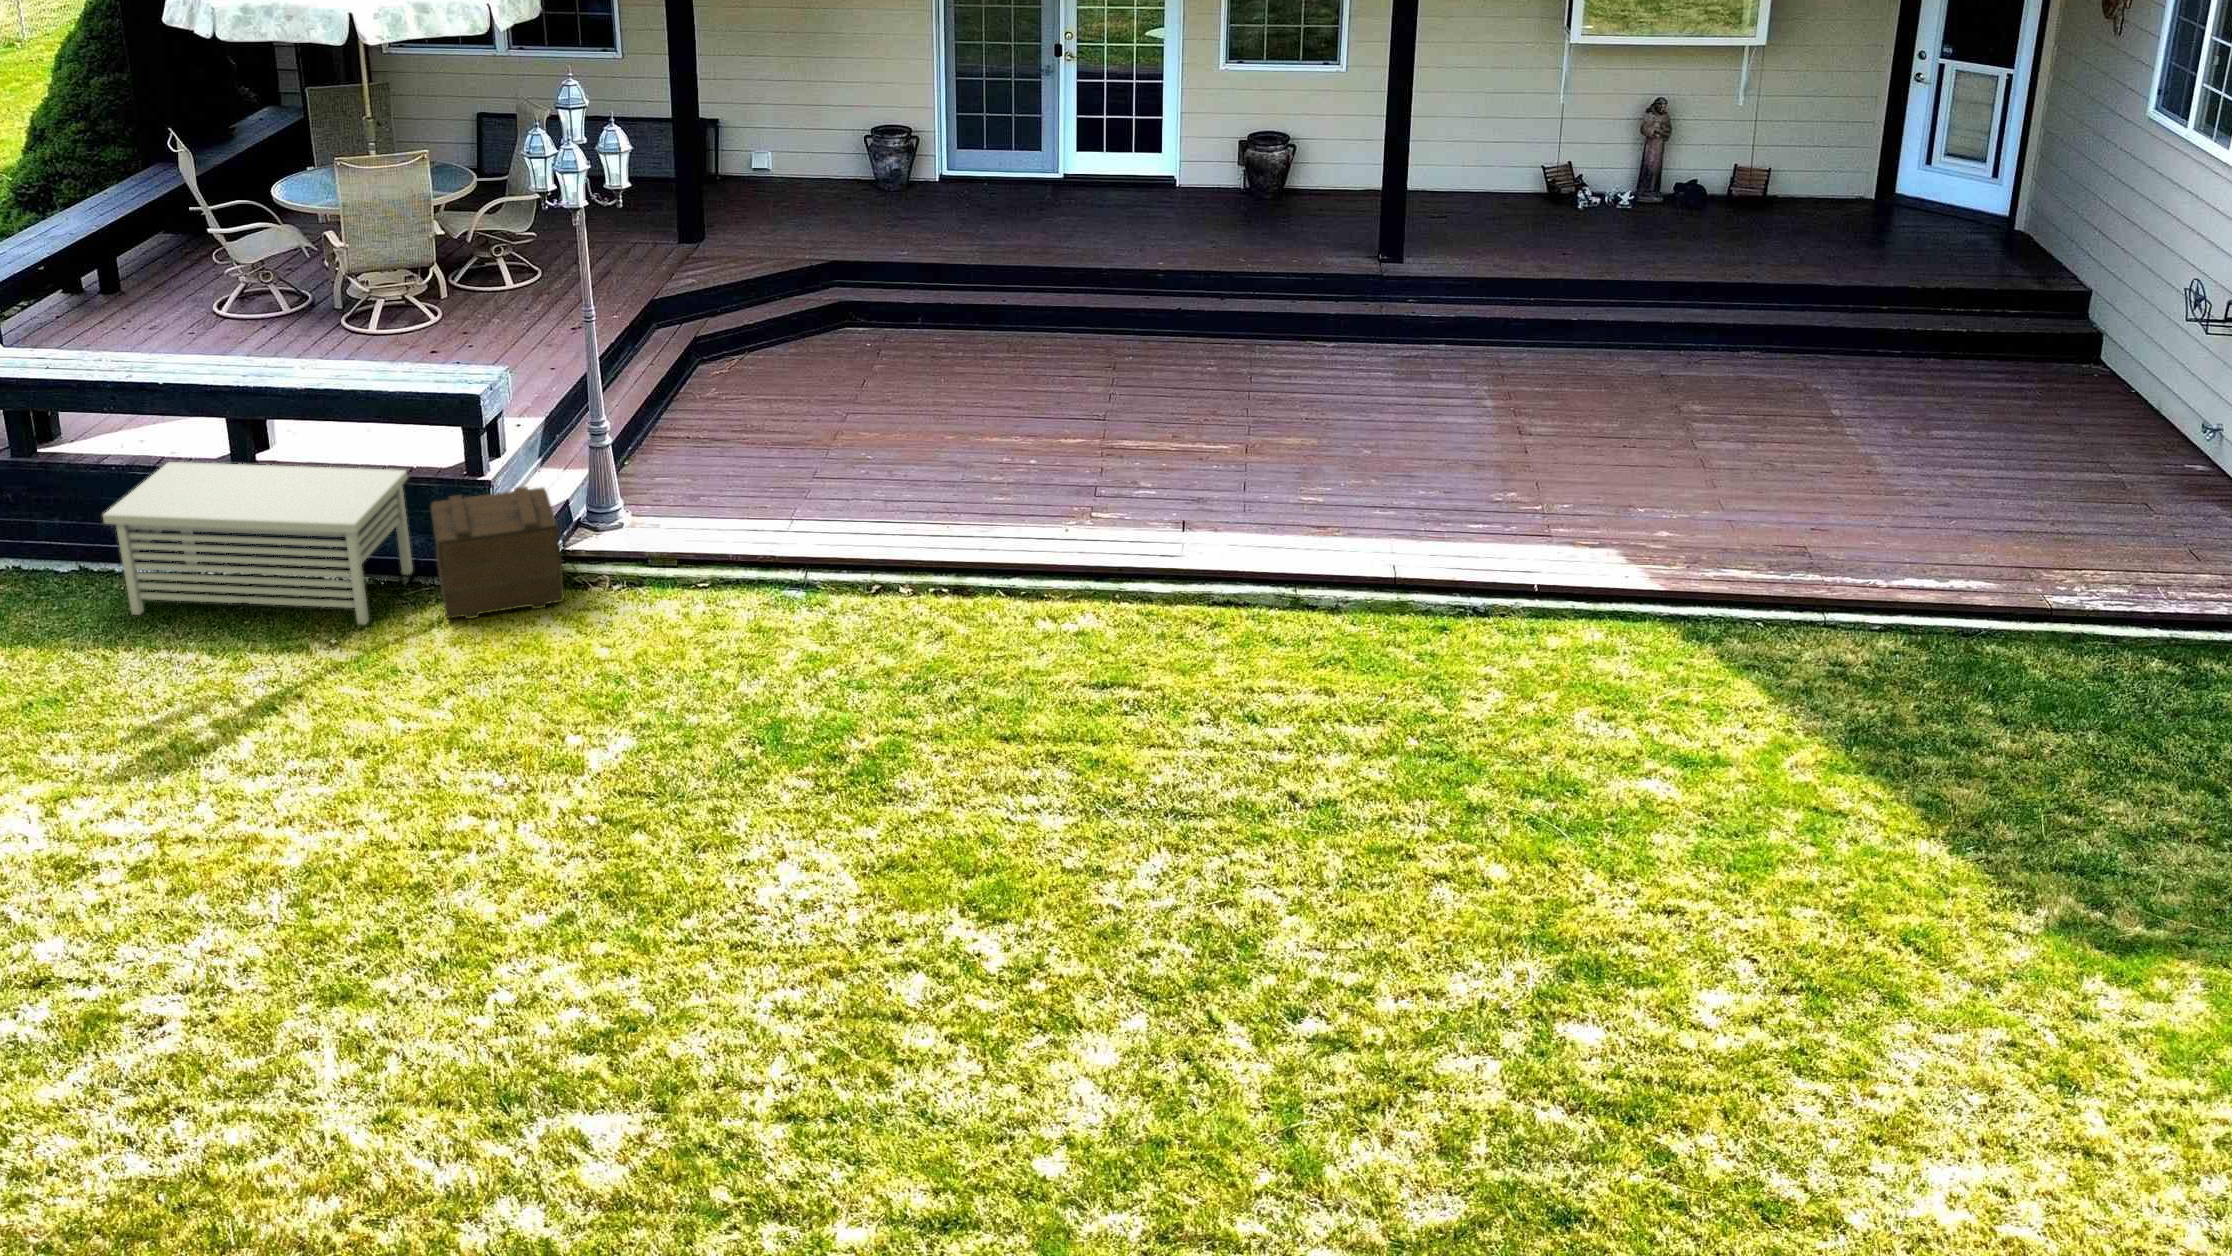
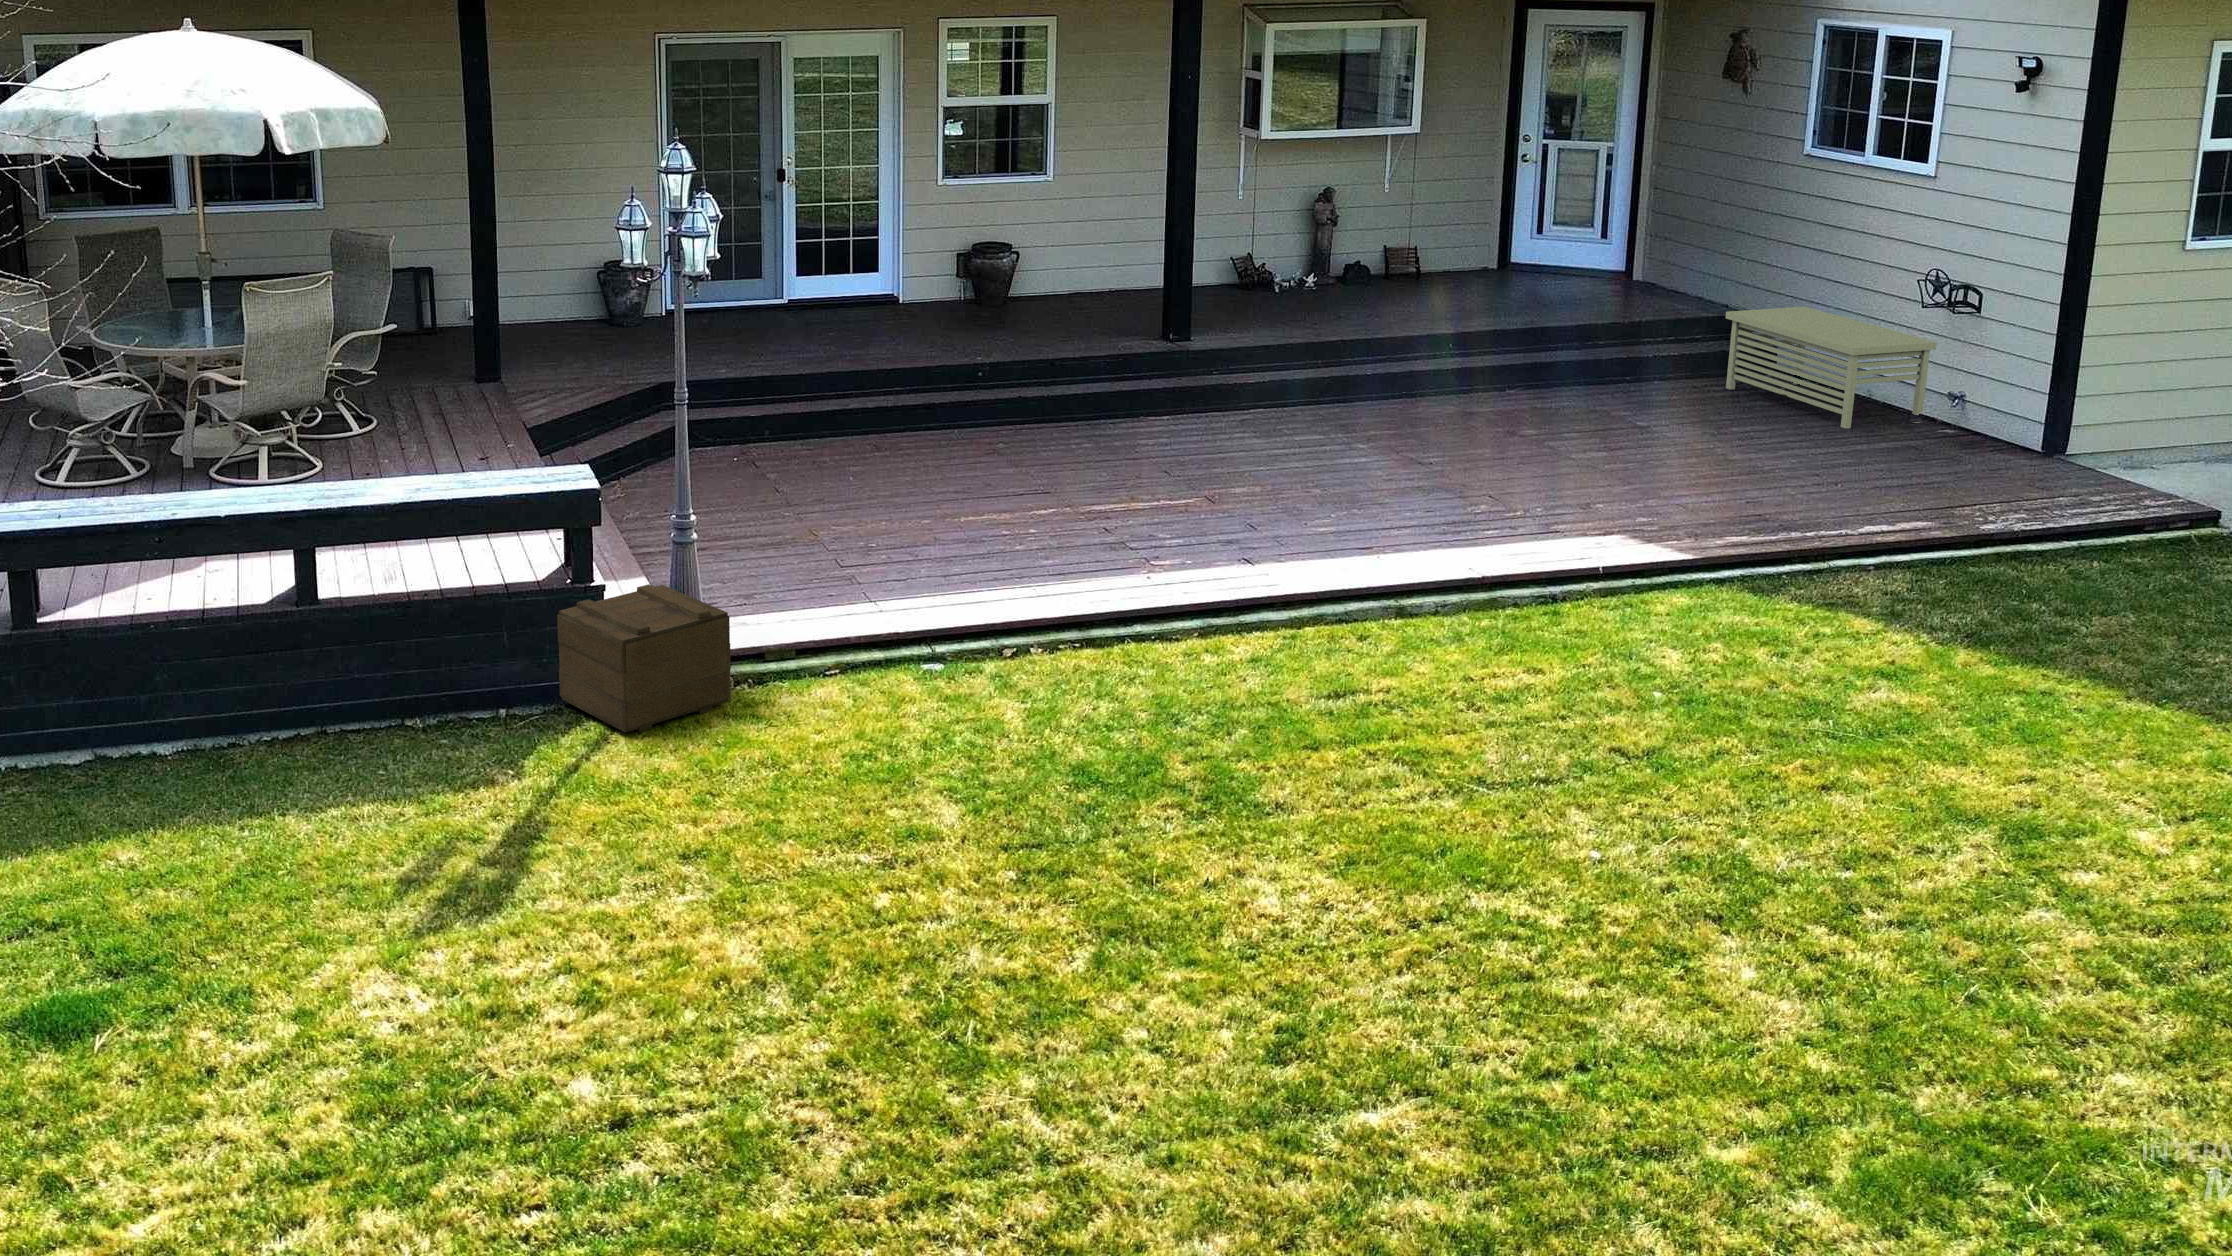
storage bench: present [103,462,413,625] -> present [1726,307,1937,429]

